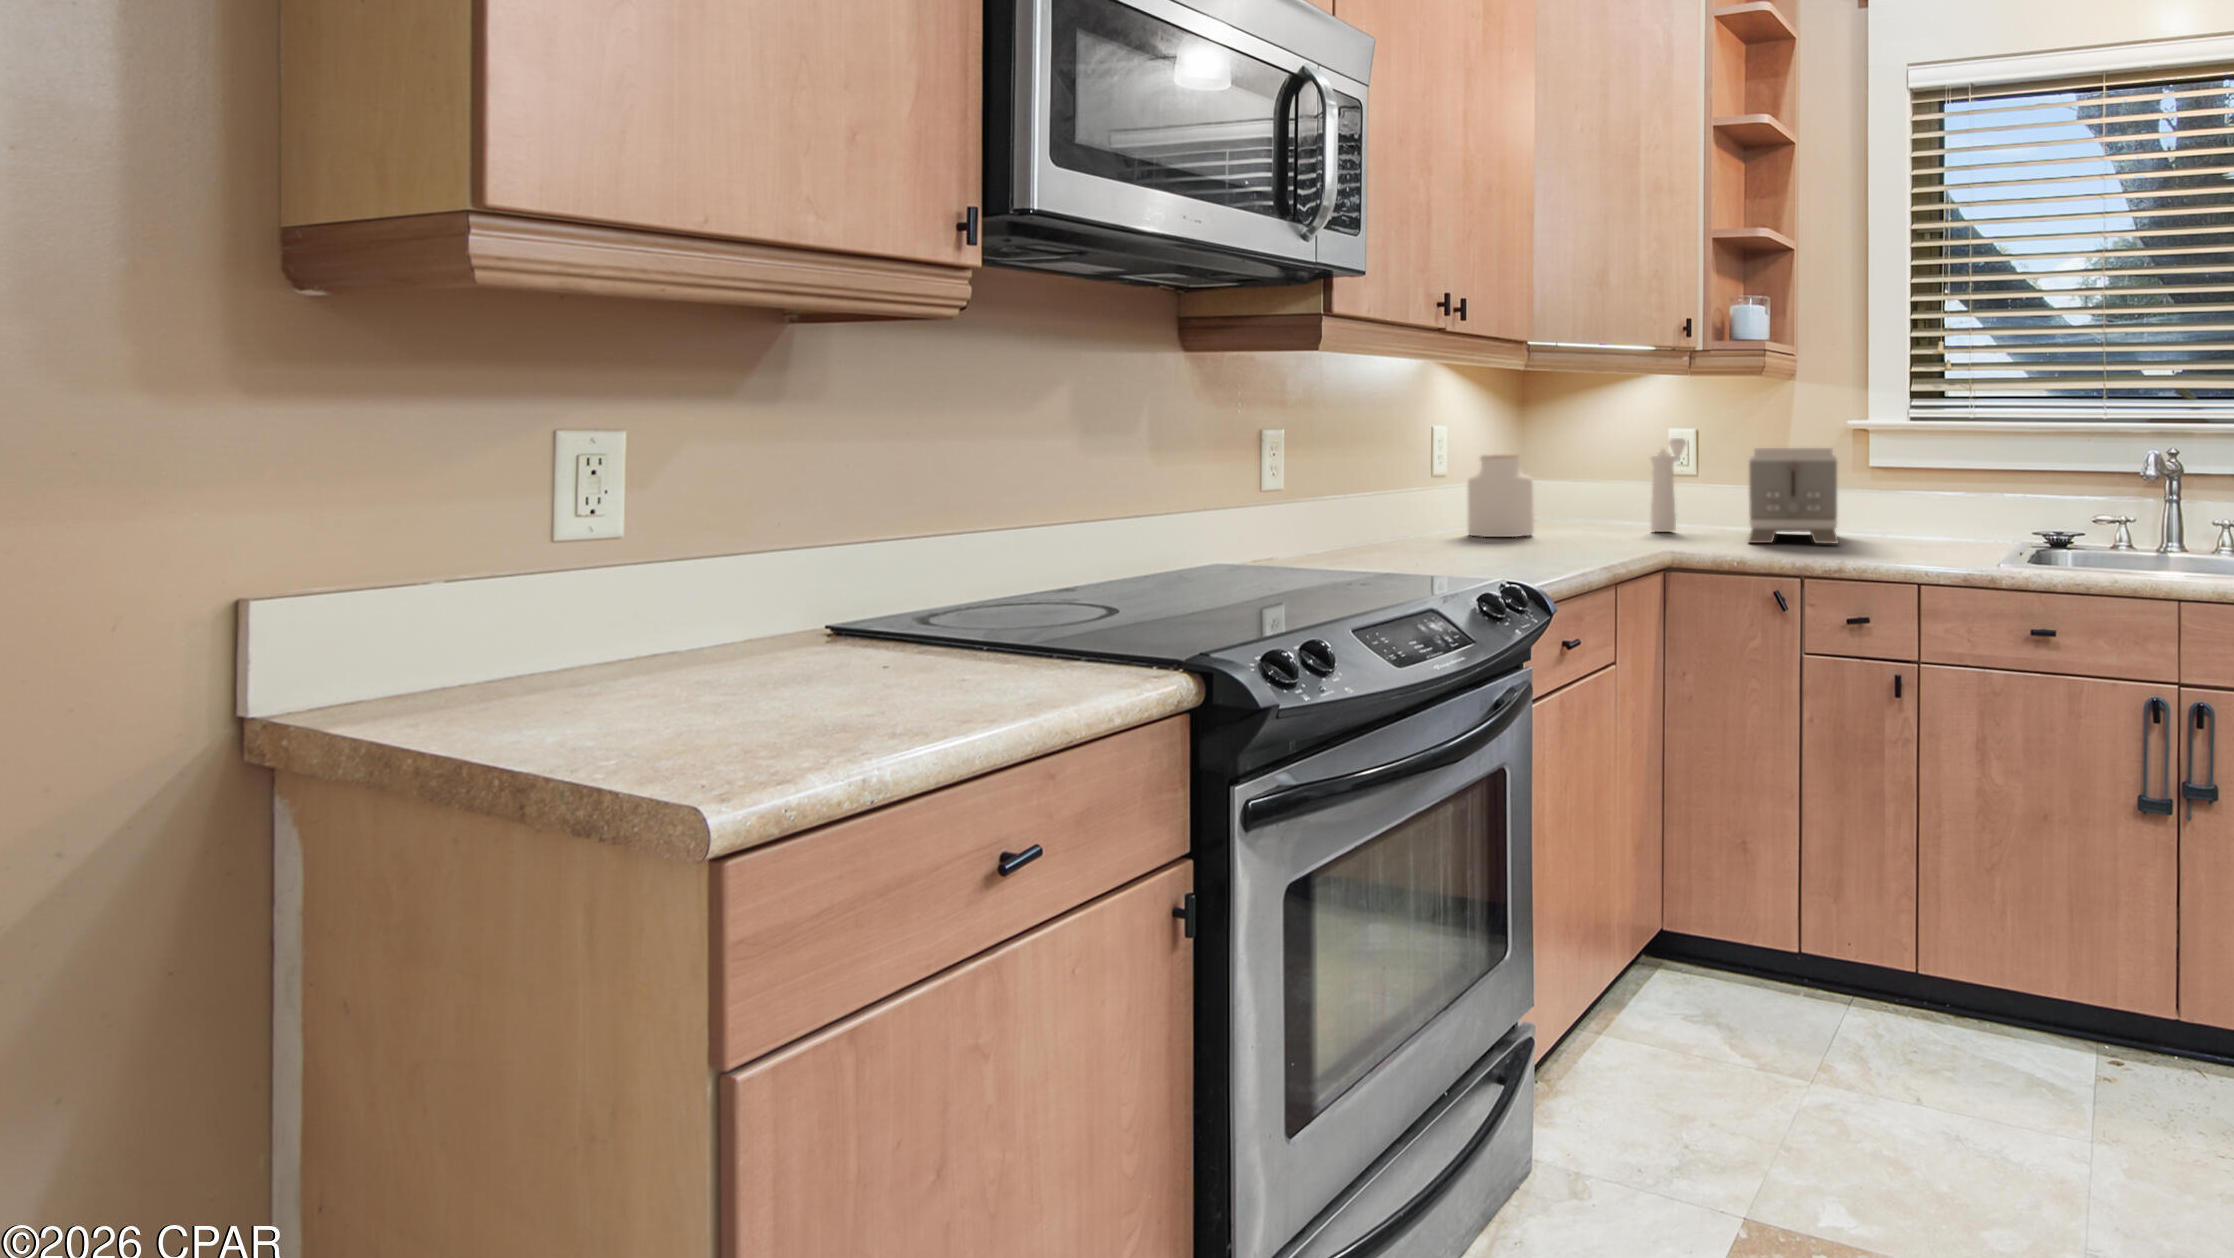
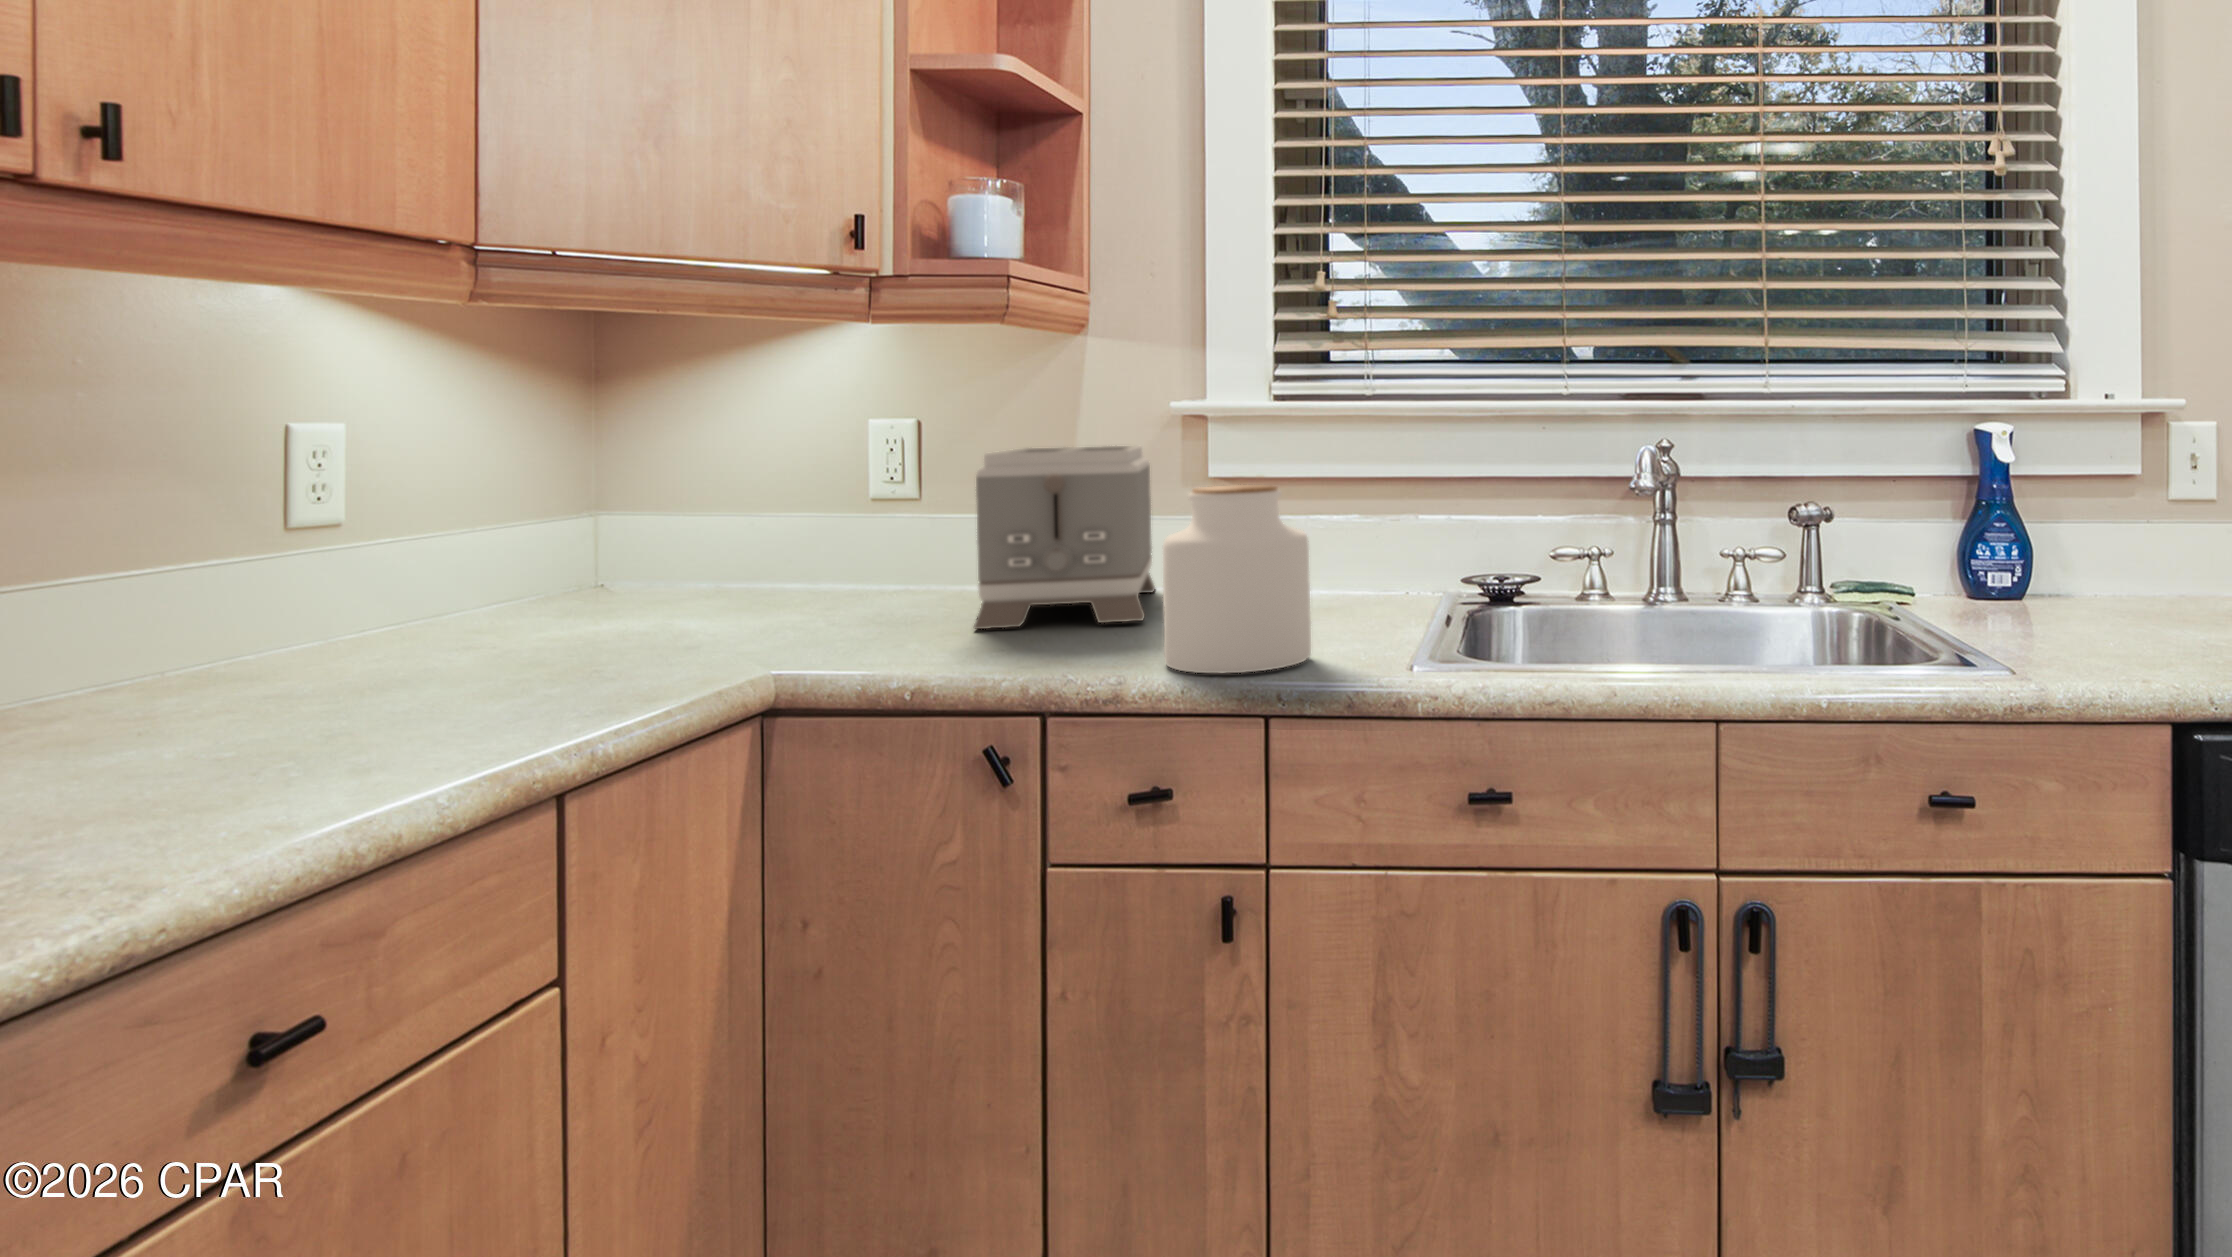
pepper mill: present [1651,438,1686,532] -> none [814,433,900,606]
jar: present [1468,455,1534,537] -> present [1163,485,1311,673]

